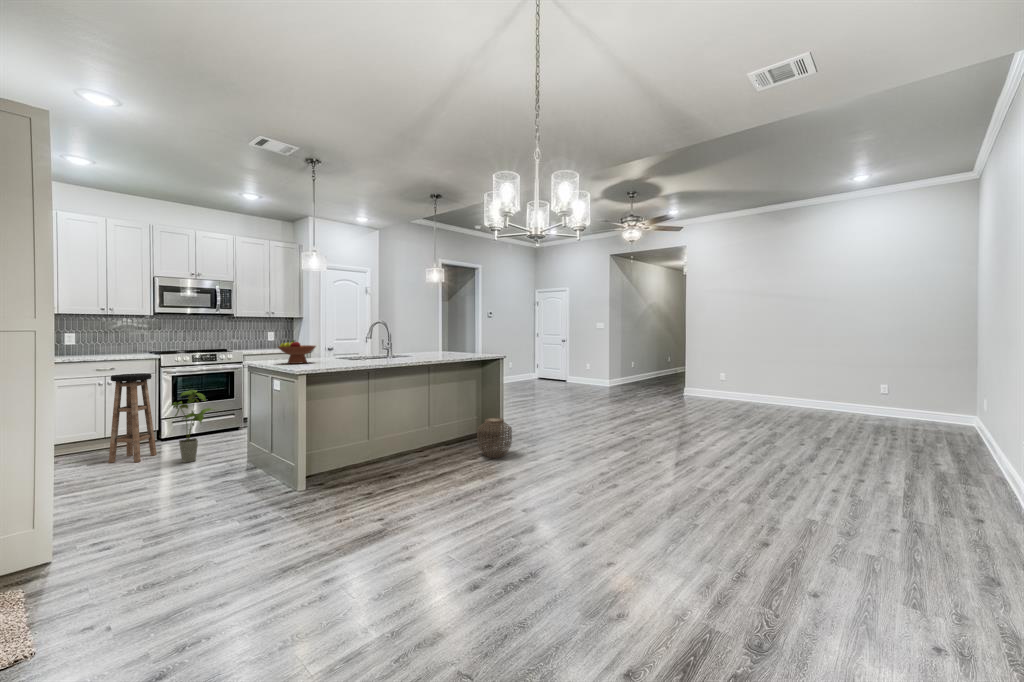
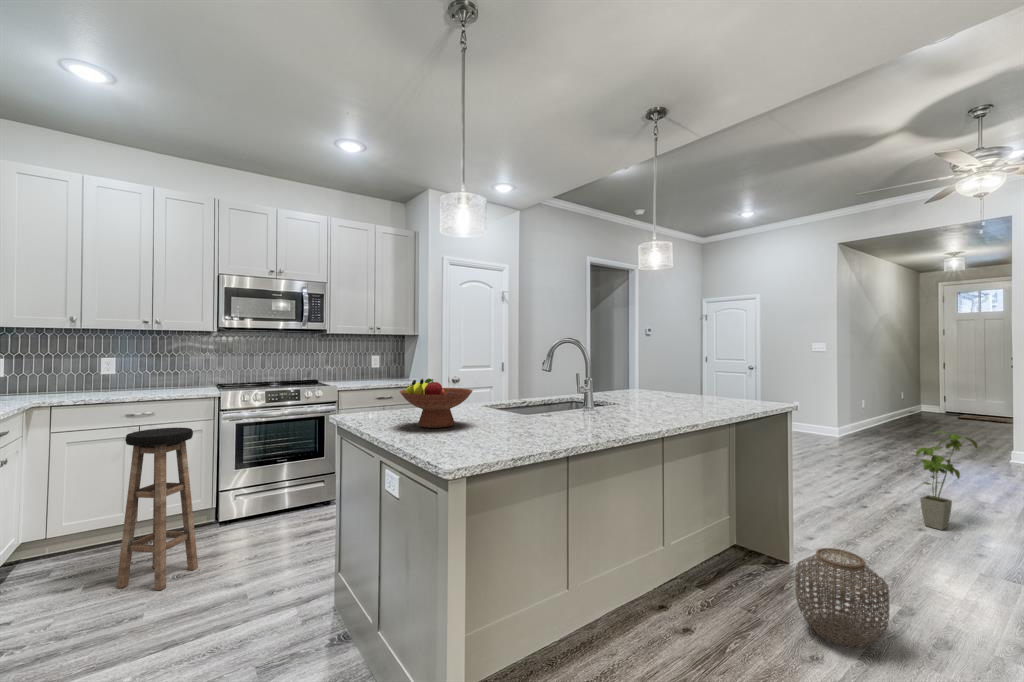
house plant: present [171,390,213,463] -> present [916,431,978,530]

